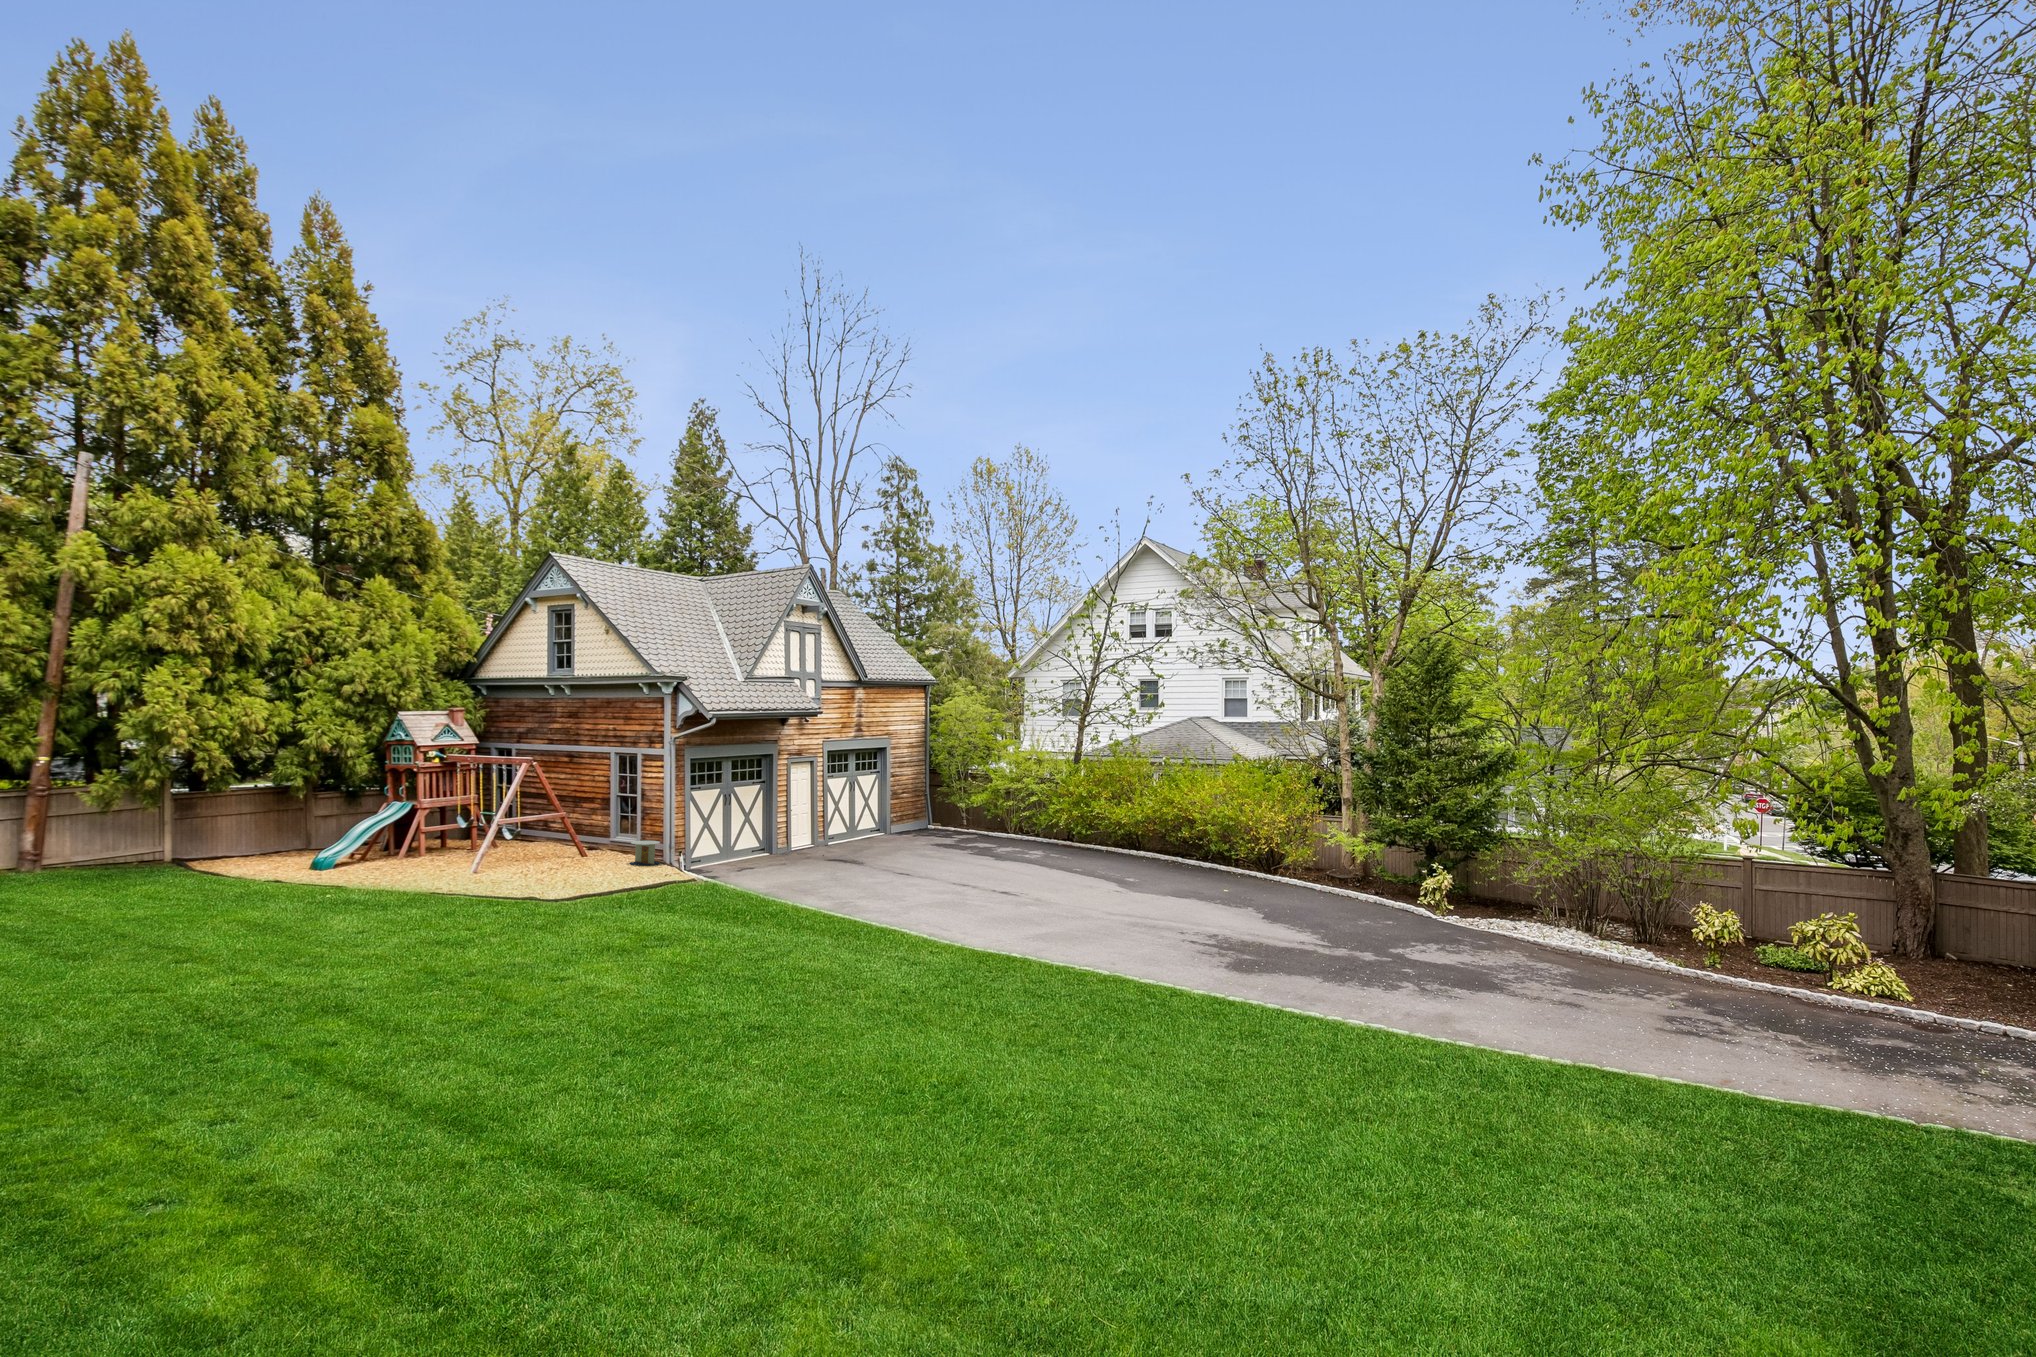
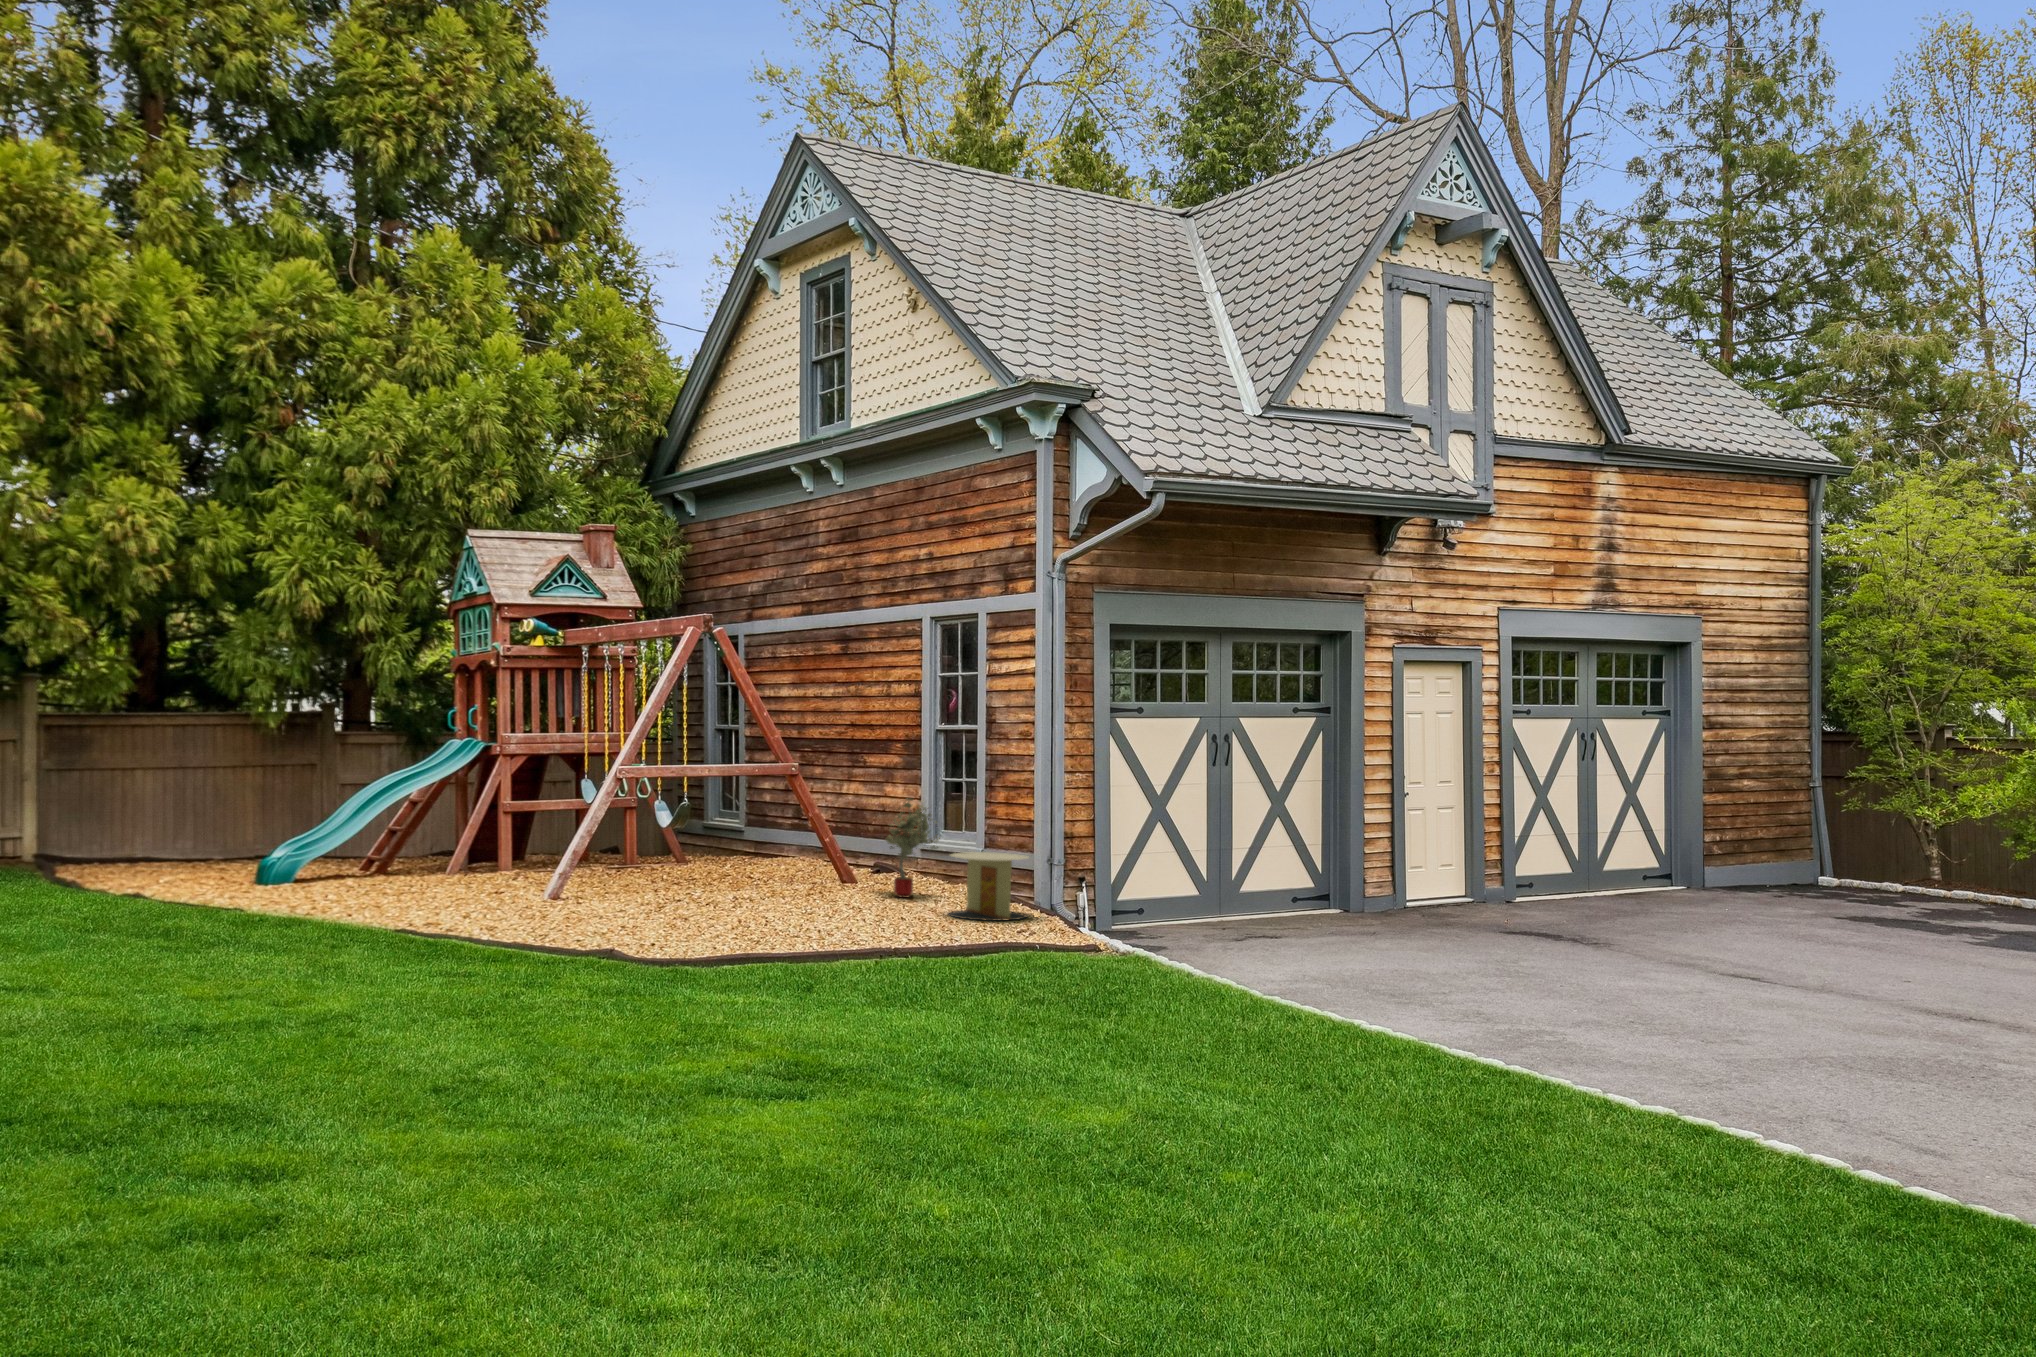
potted tree: none [597,821,621,858] -> present [886,798,940,898]

